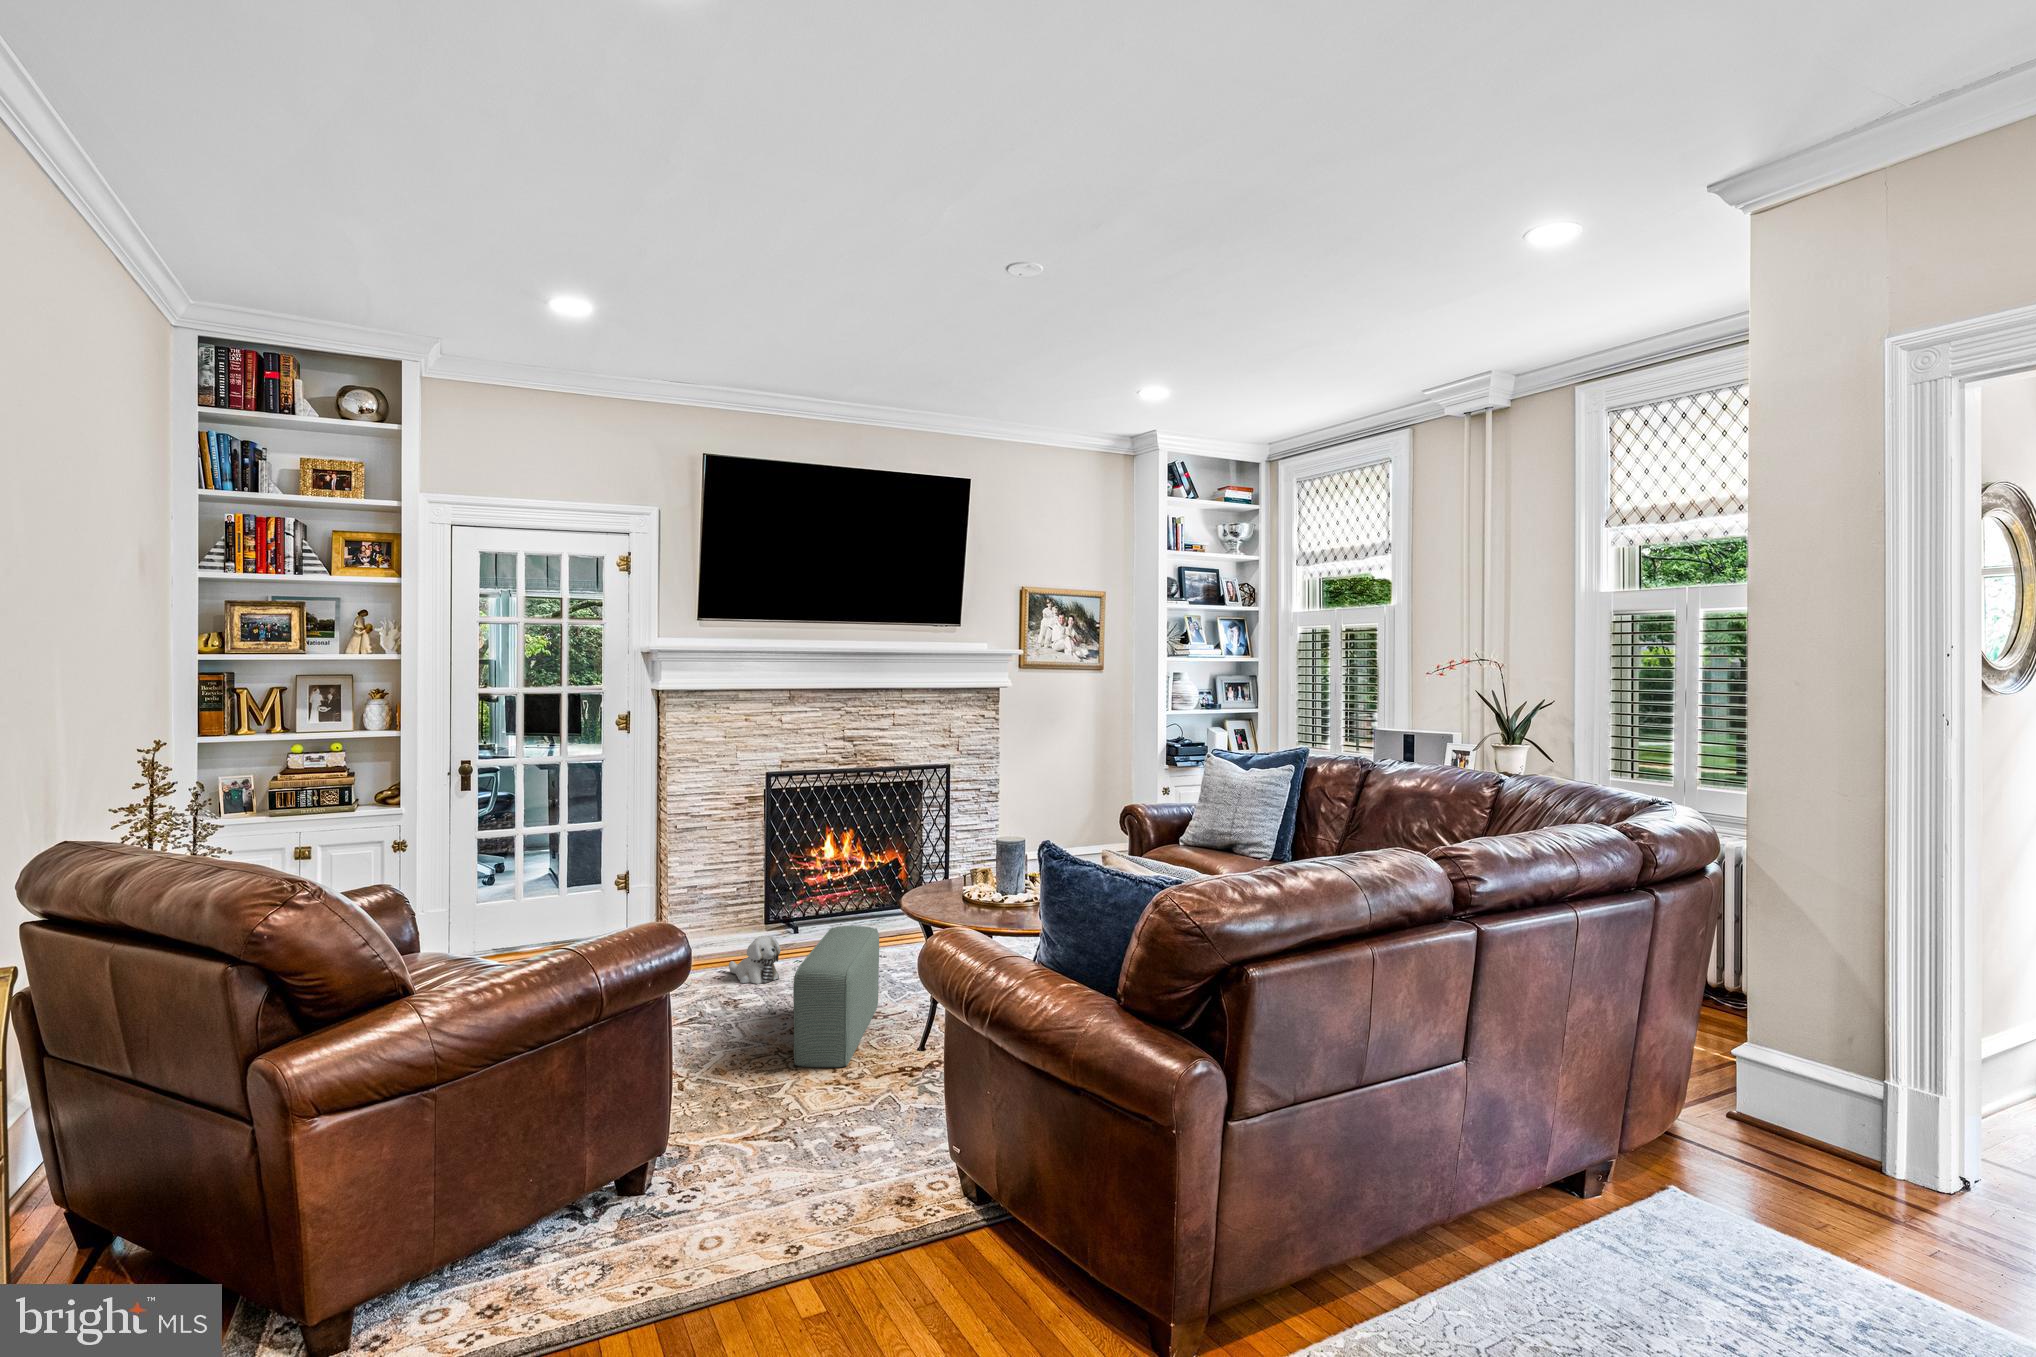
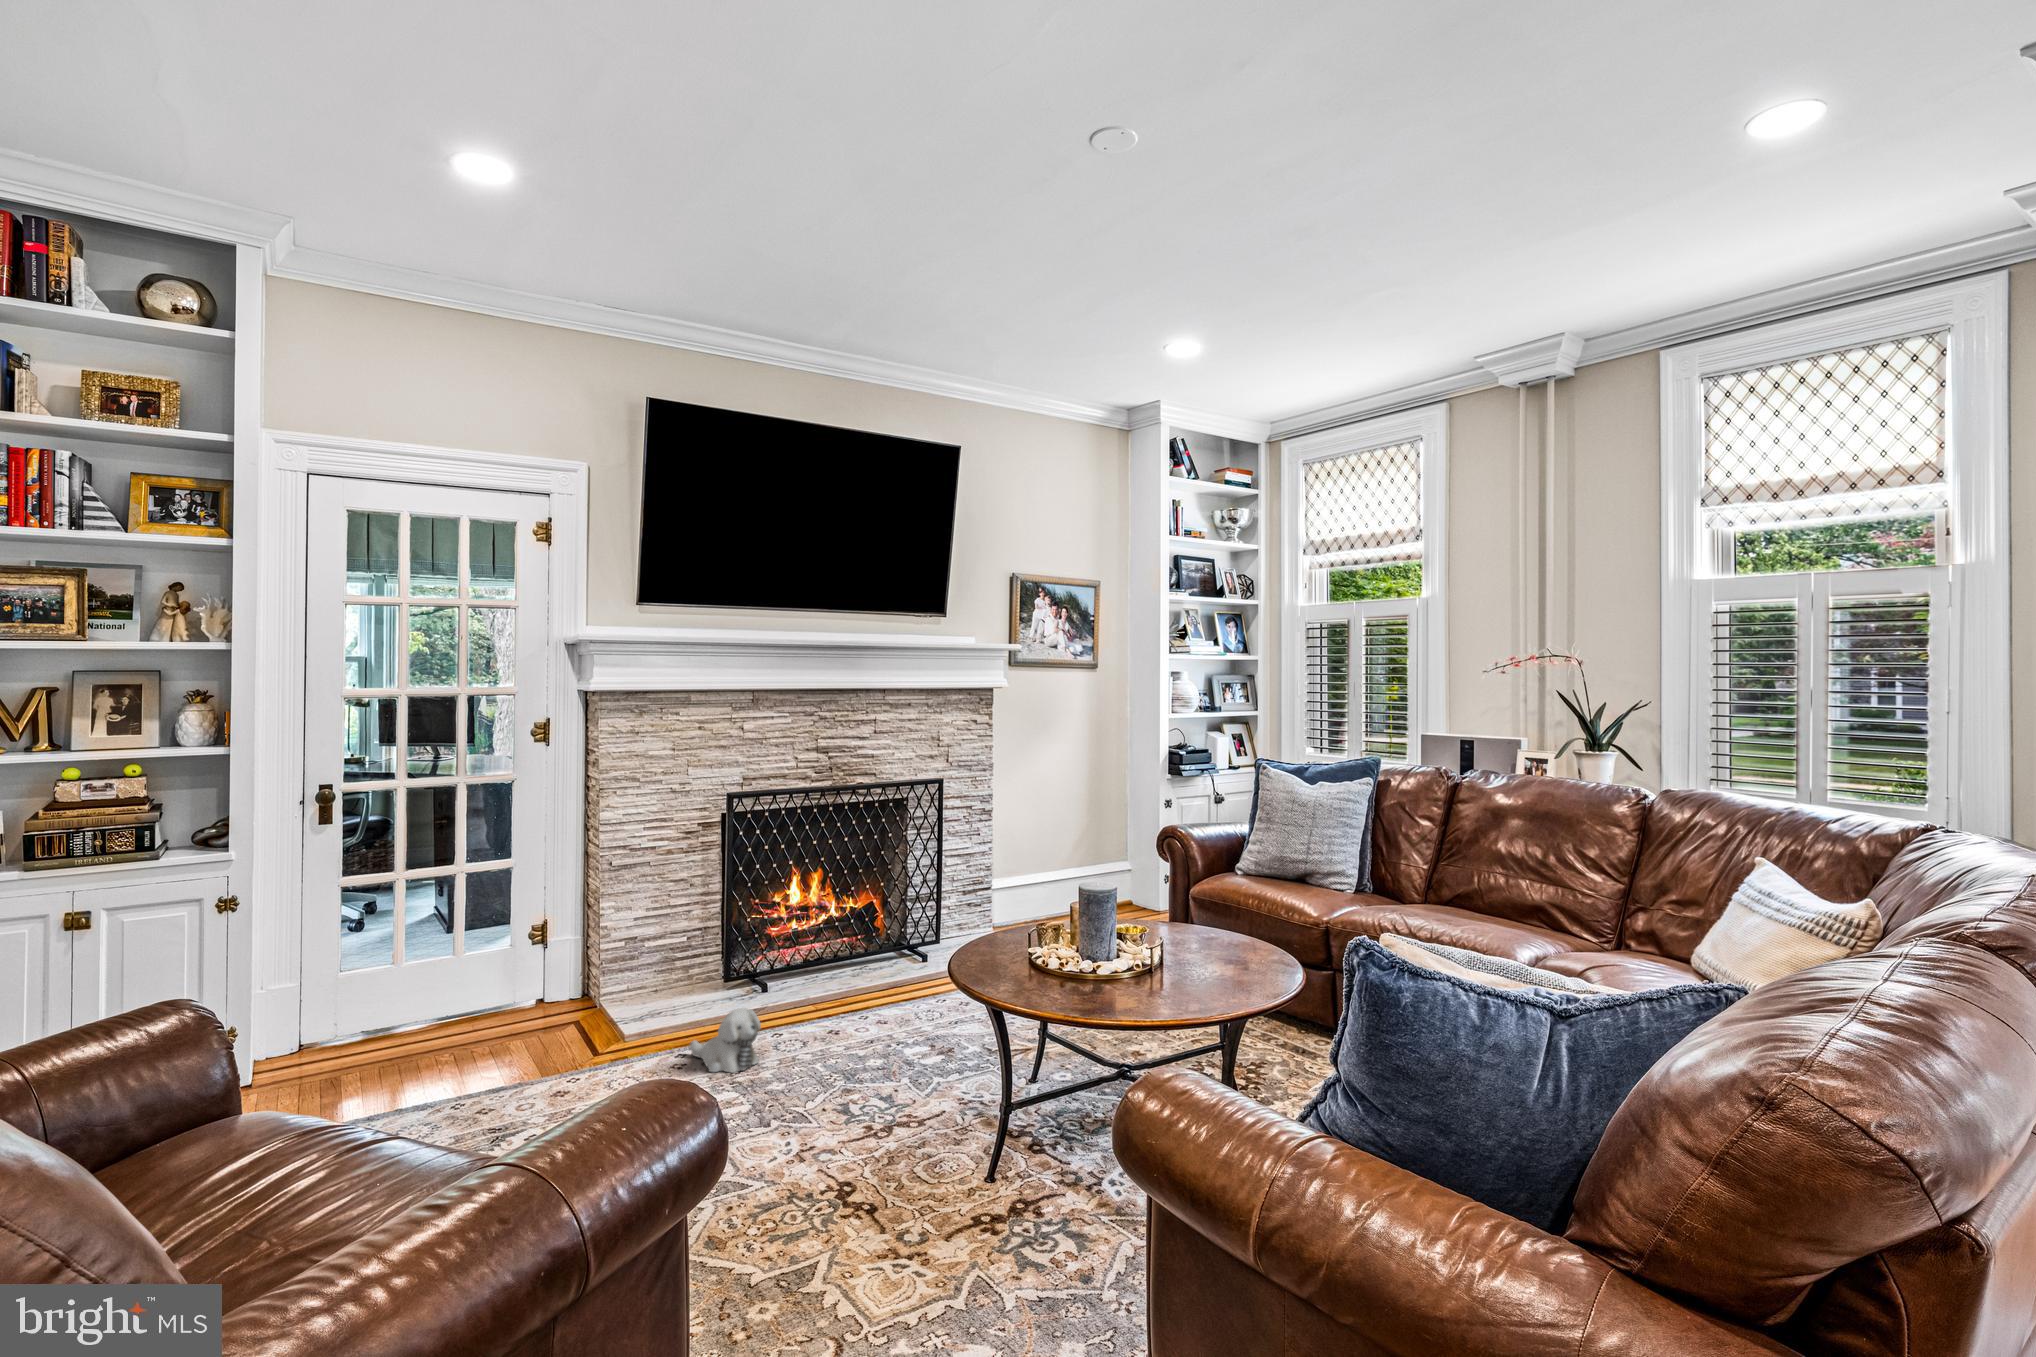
pouf: present [793,926,879,1068] -> none [820,1002,910,1223]

